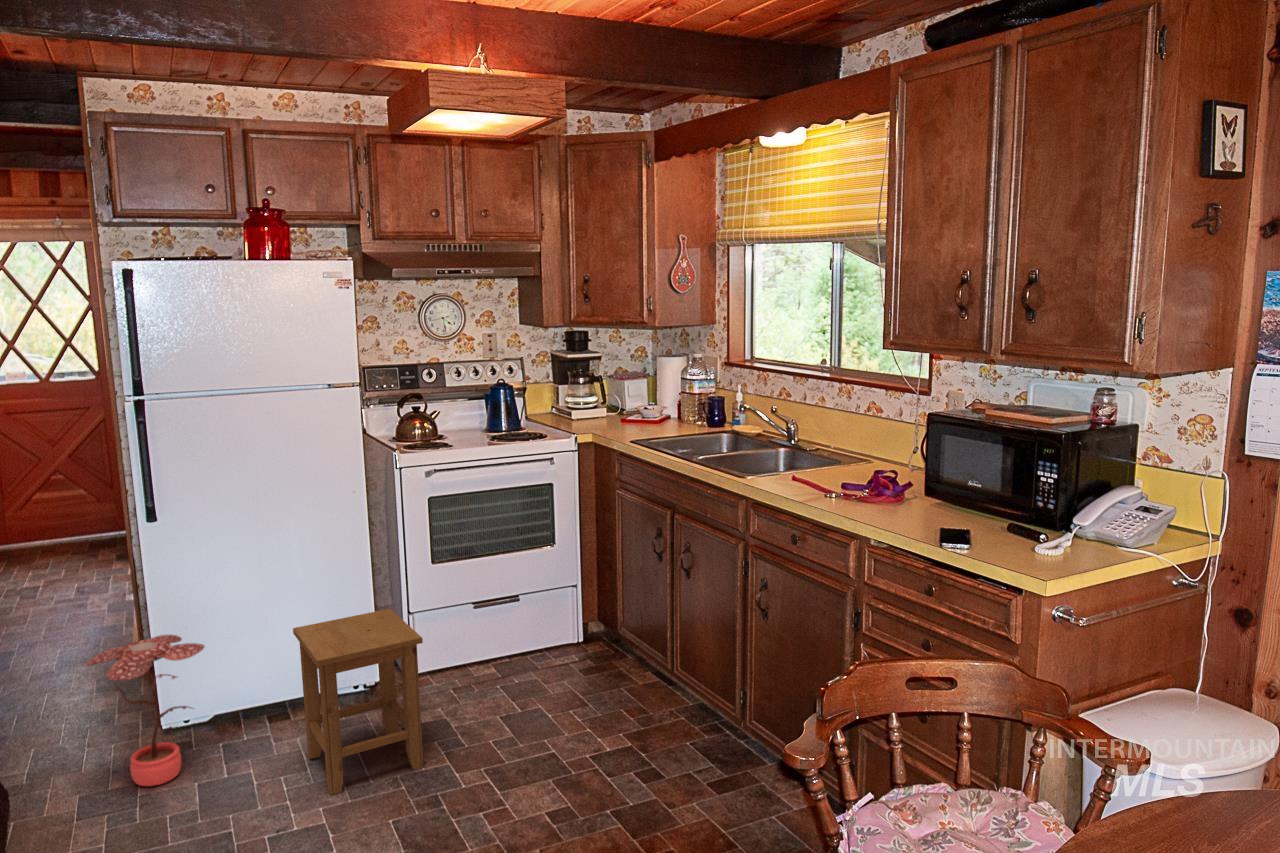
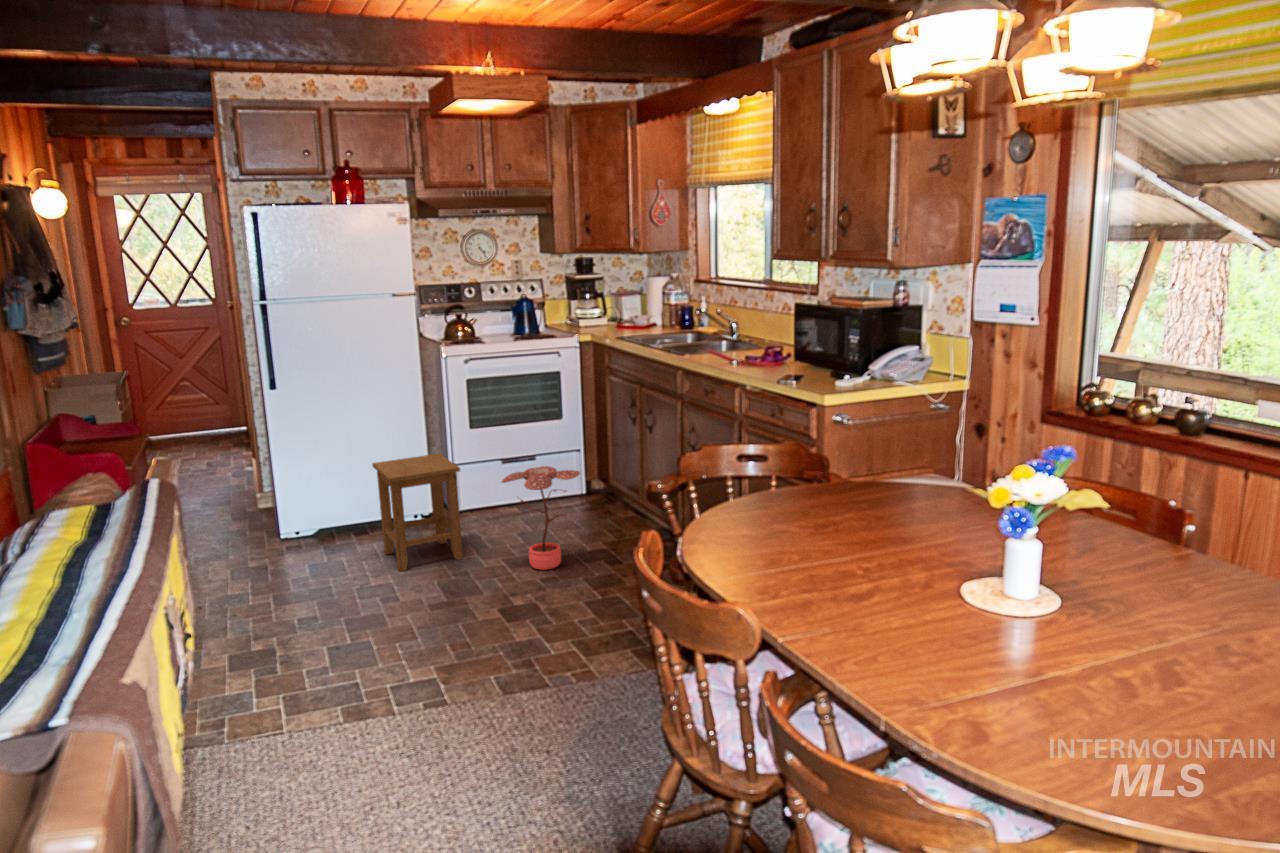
potted plant: present [86,635,204,786] -> present [502,466,580,570]

